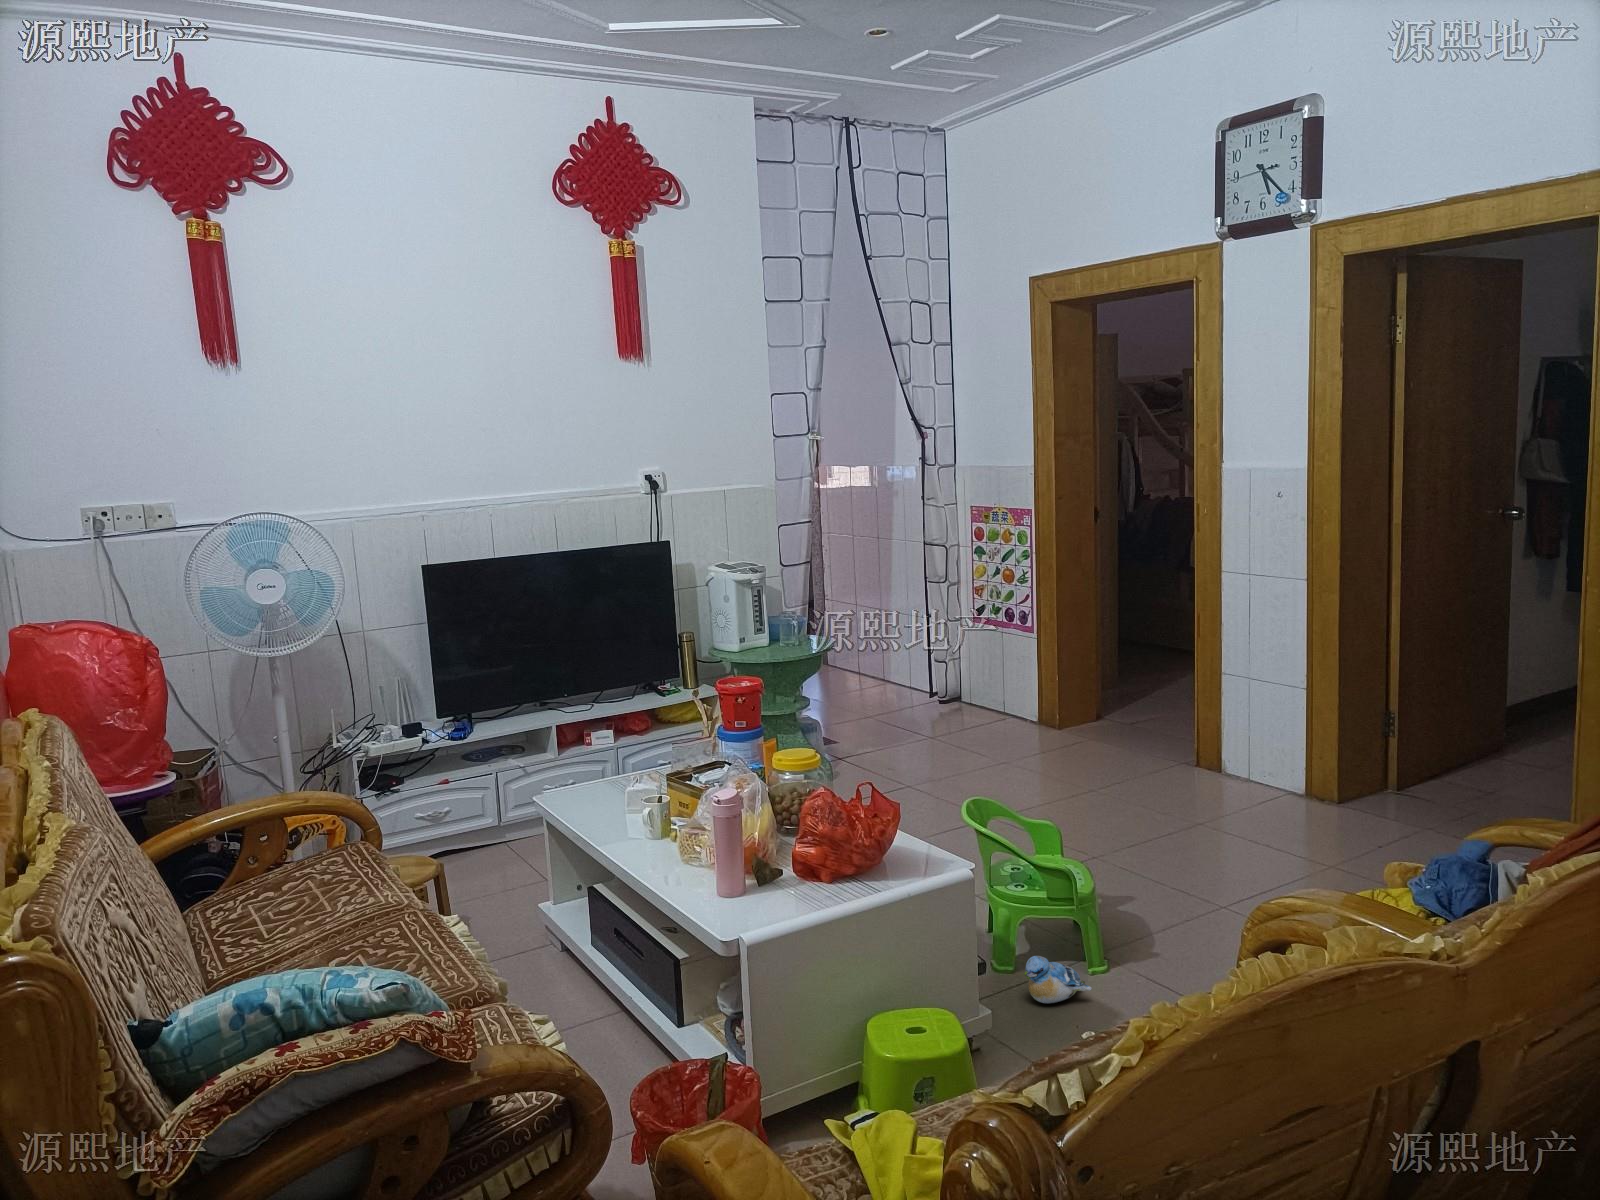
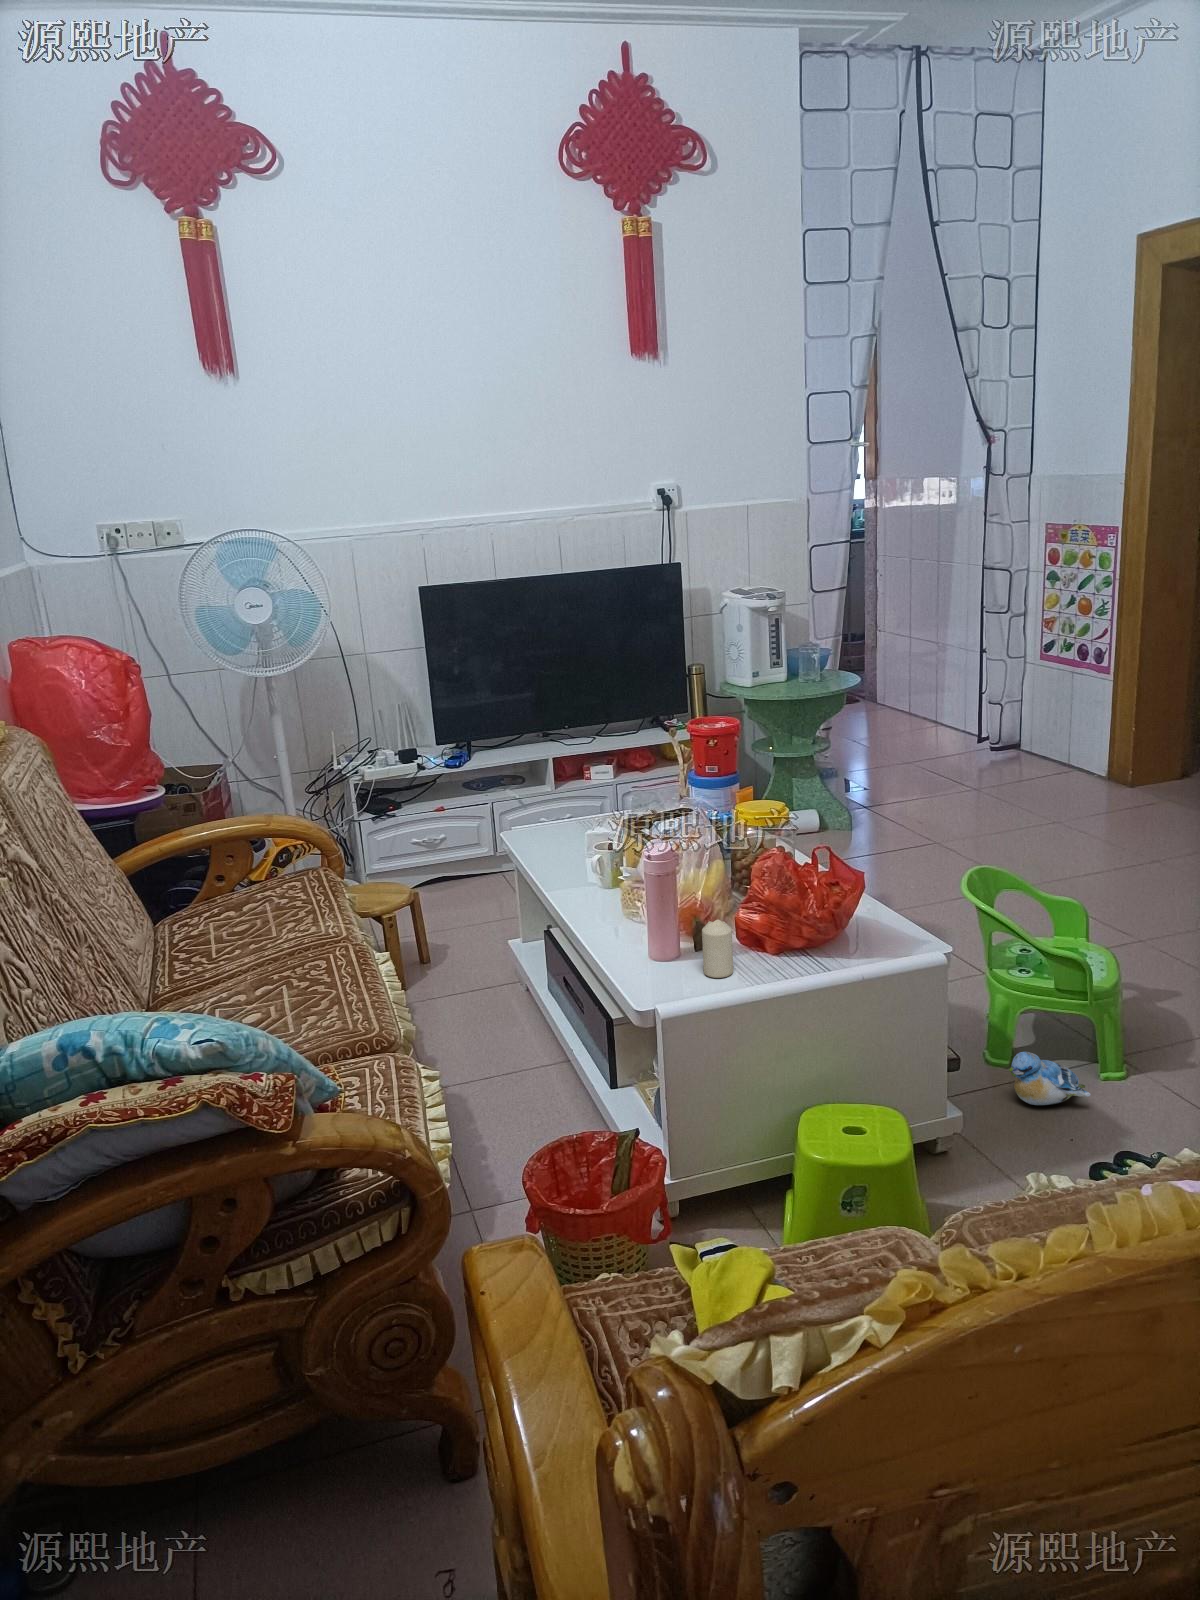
candle: none [766,855,795,909] -> present [702,920,733,978]

